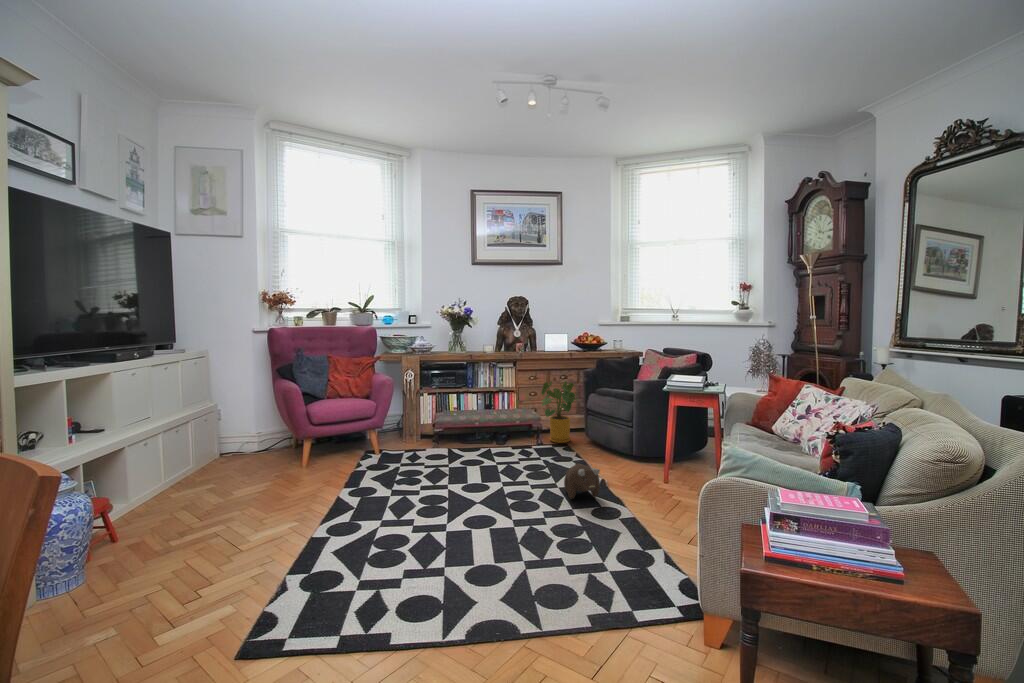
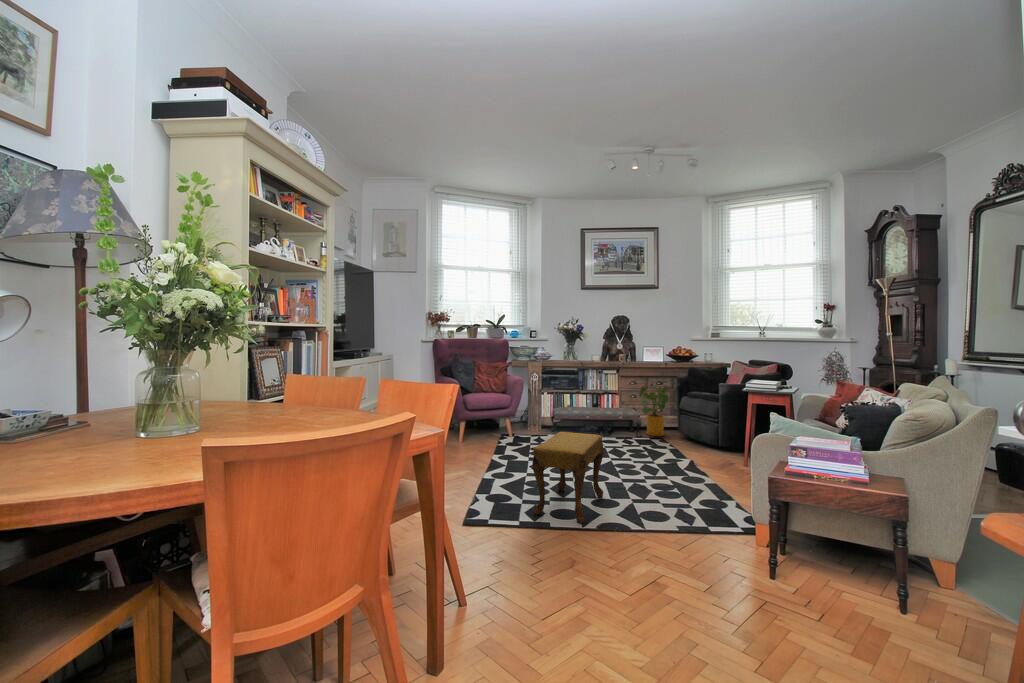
plush toy: present [564,464,600,499] -> none [660,445,689,471]
footstool: none [359,468,482,629] -> present [532,432,603,523]

